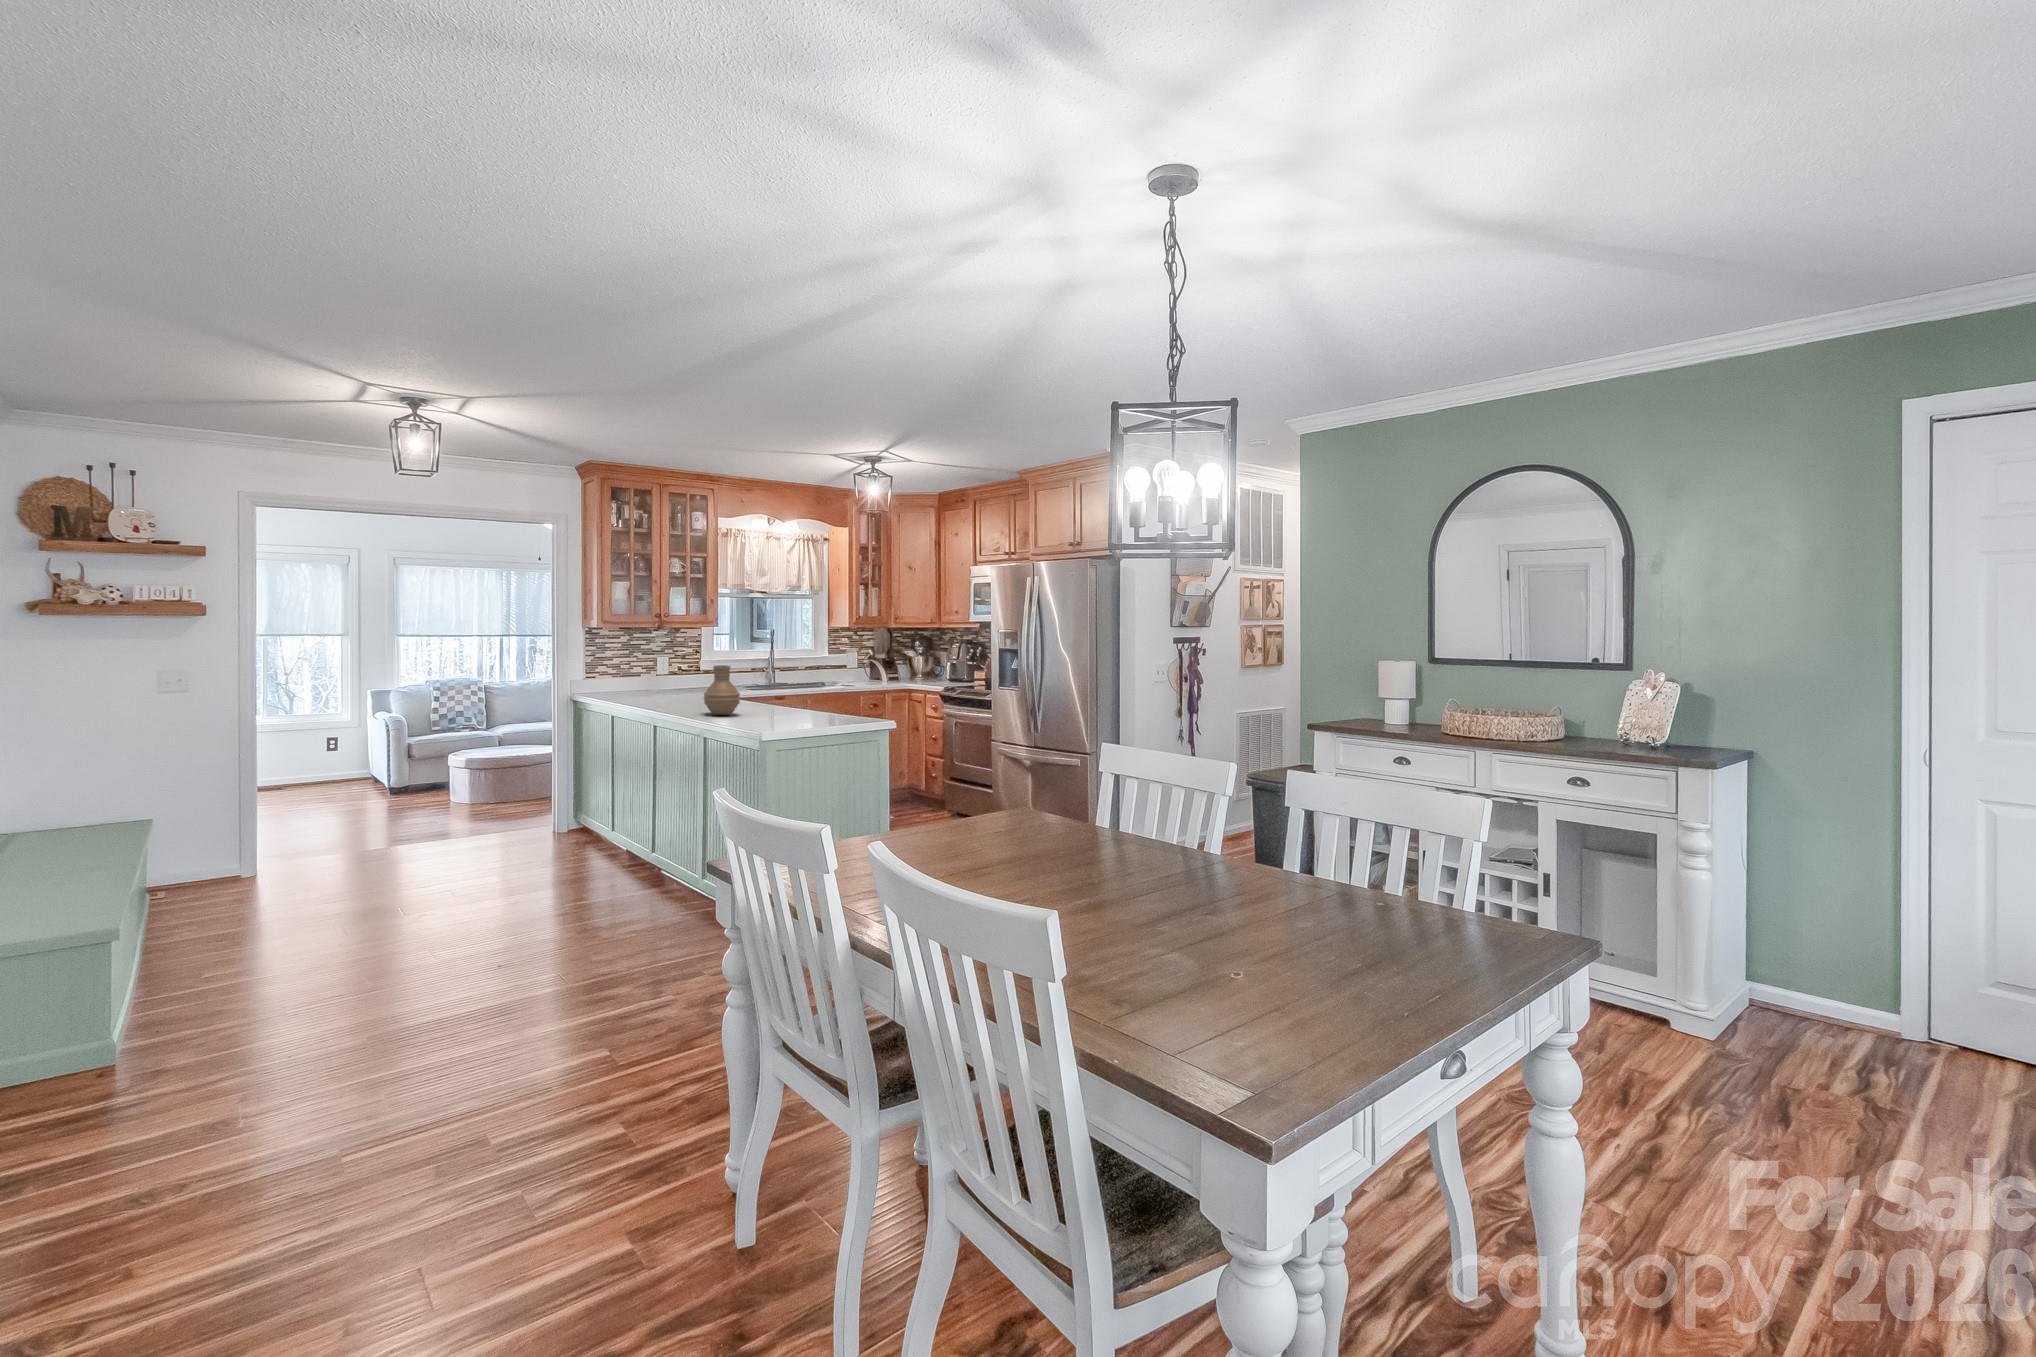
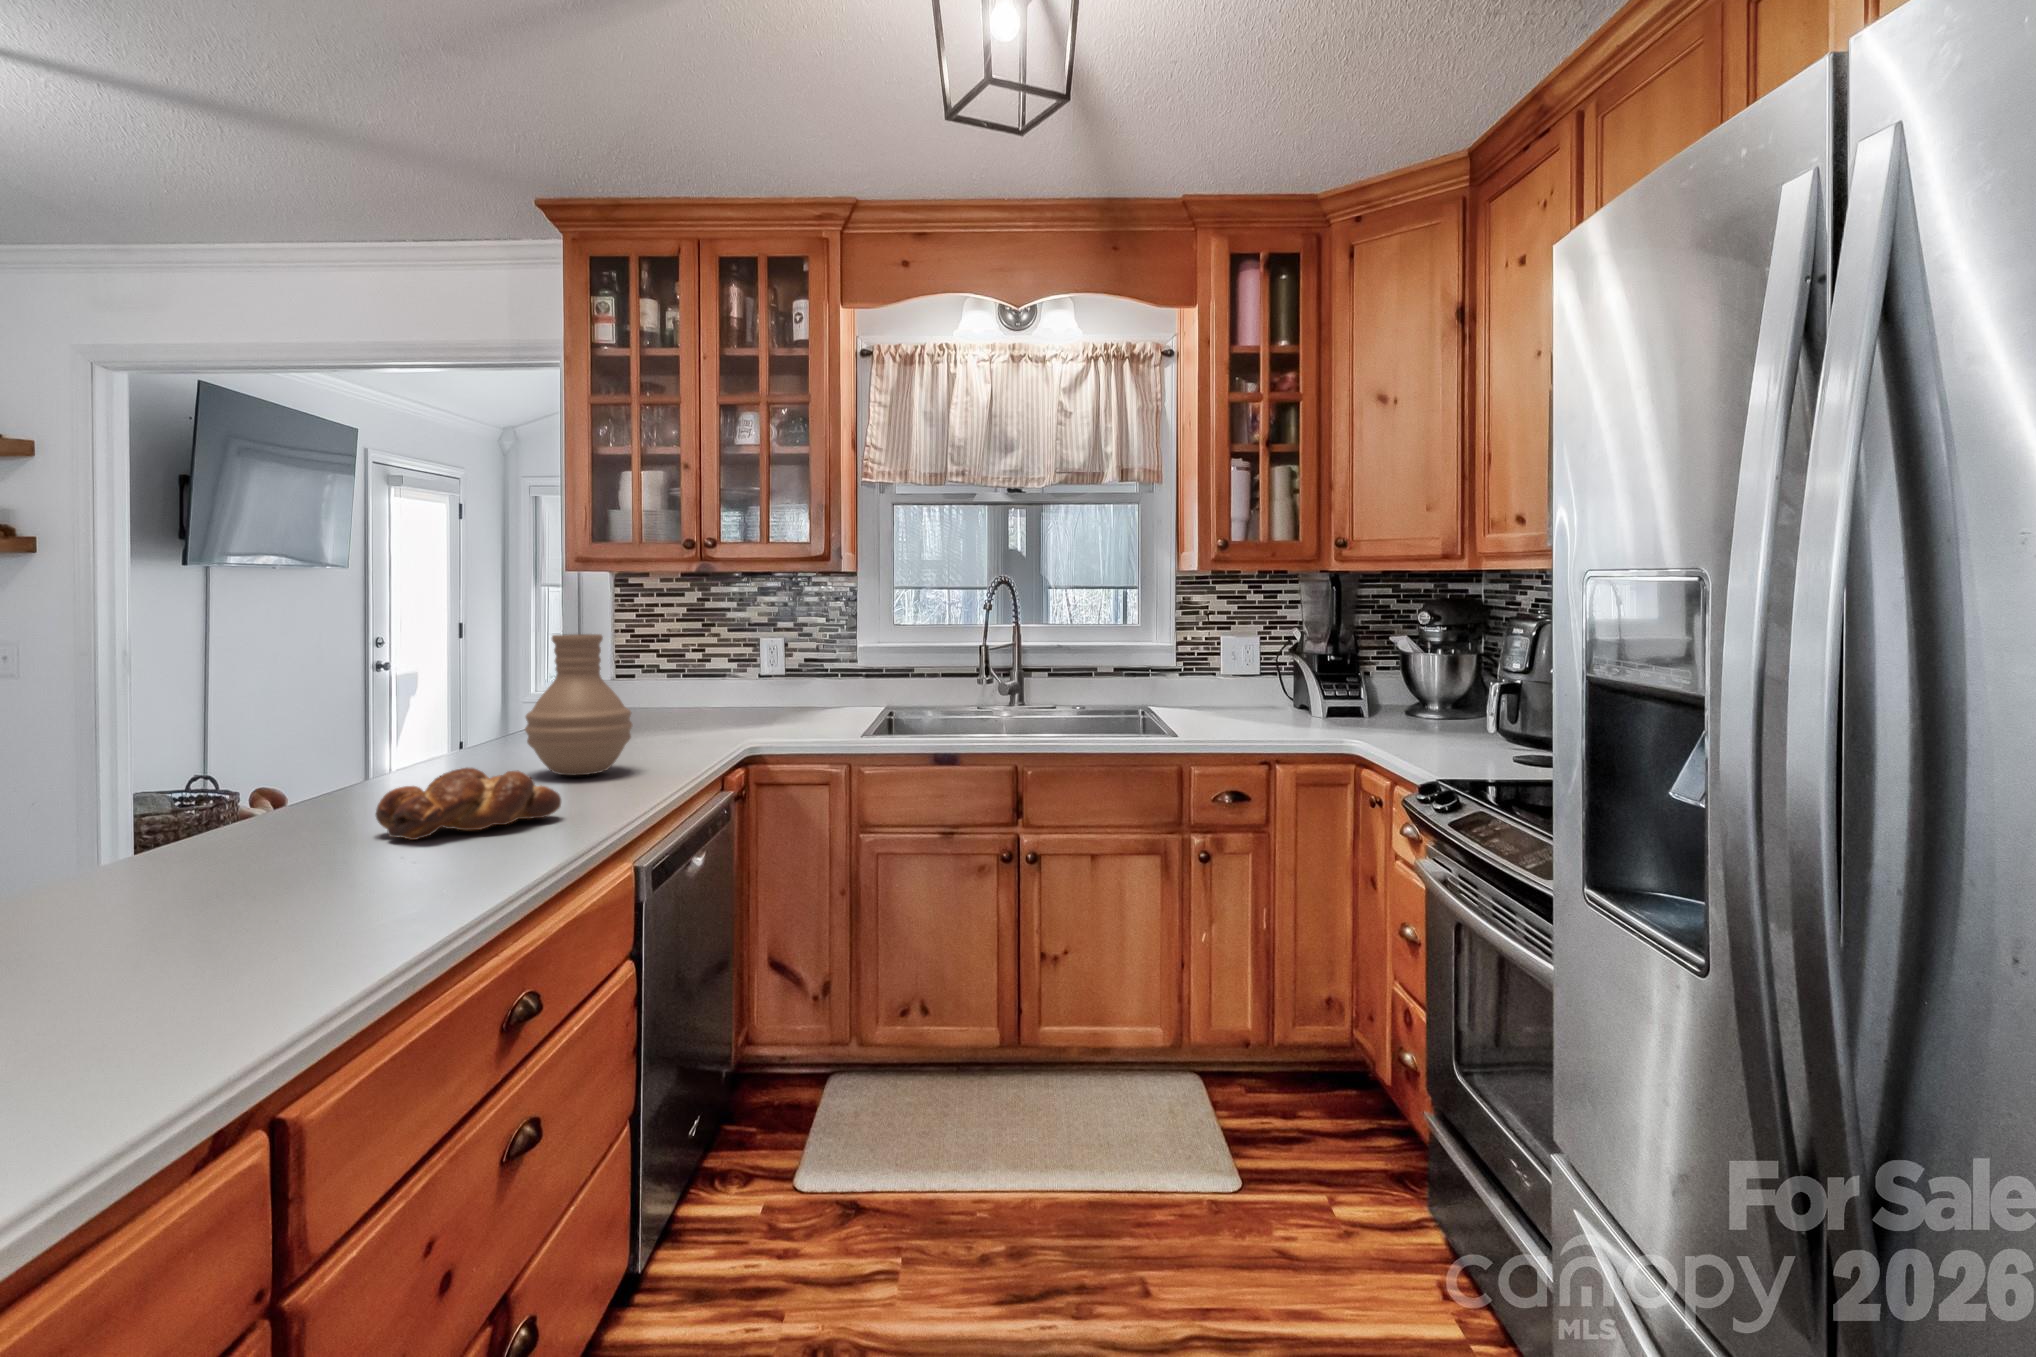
bread loaf: none [752,709,784,729] -> present [376,768,561,840]

